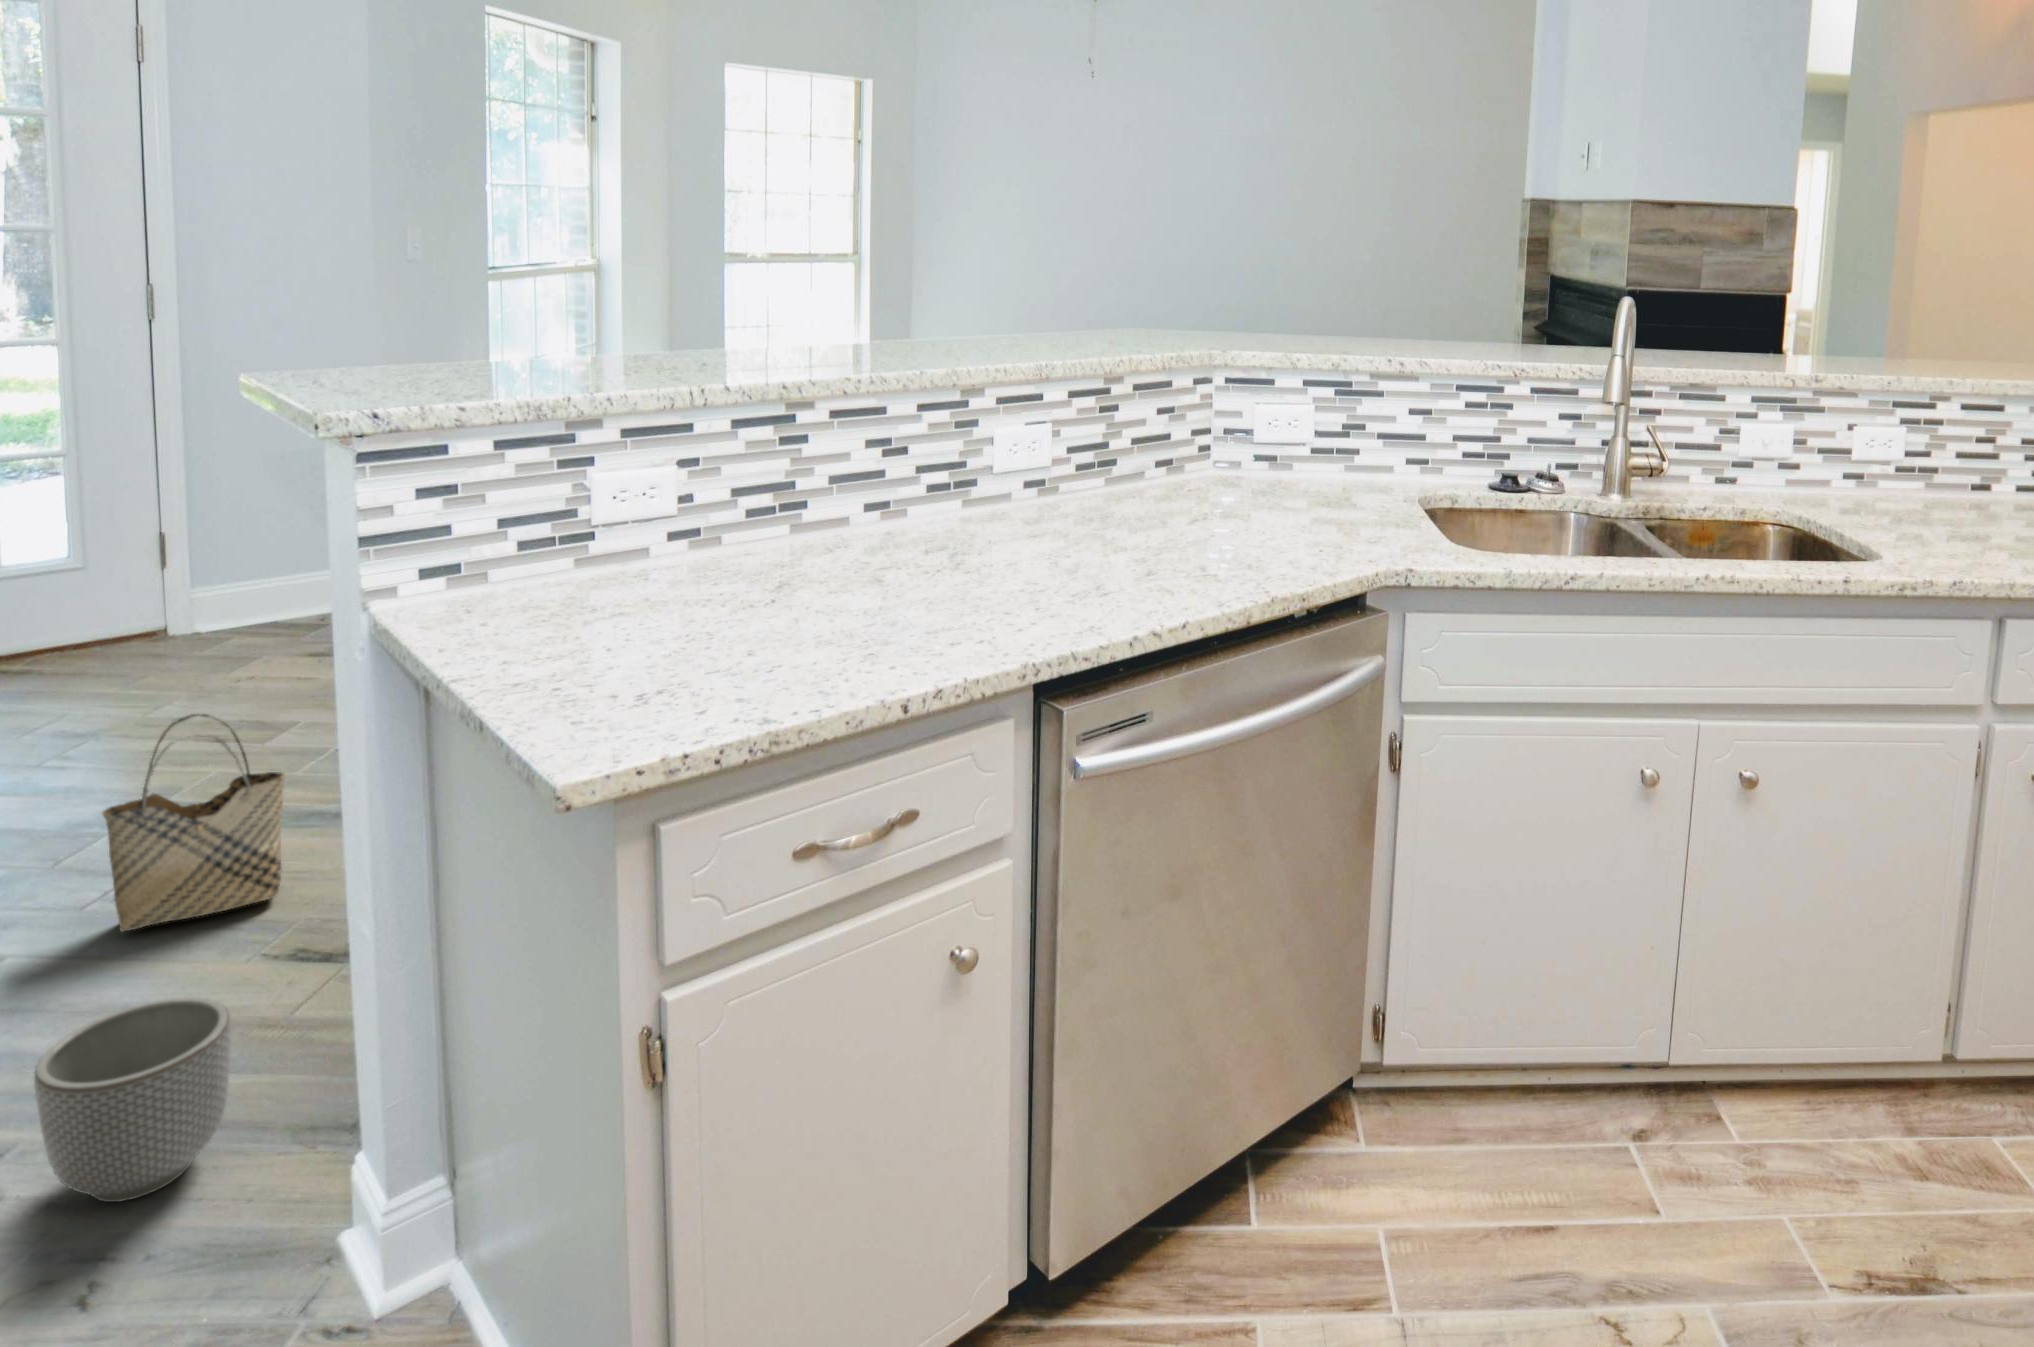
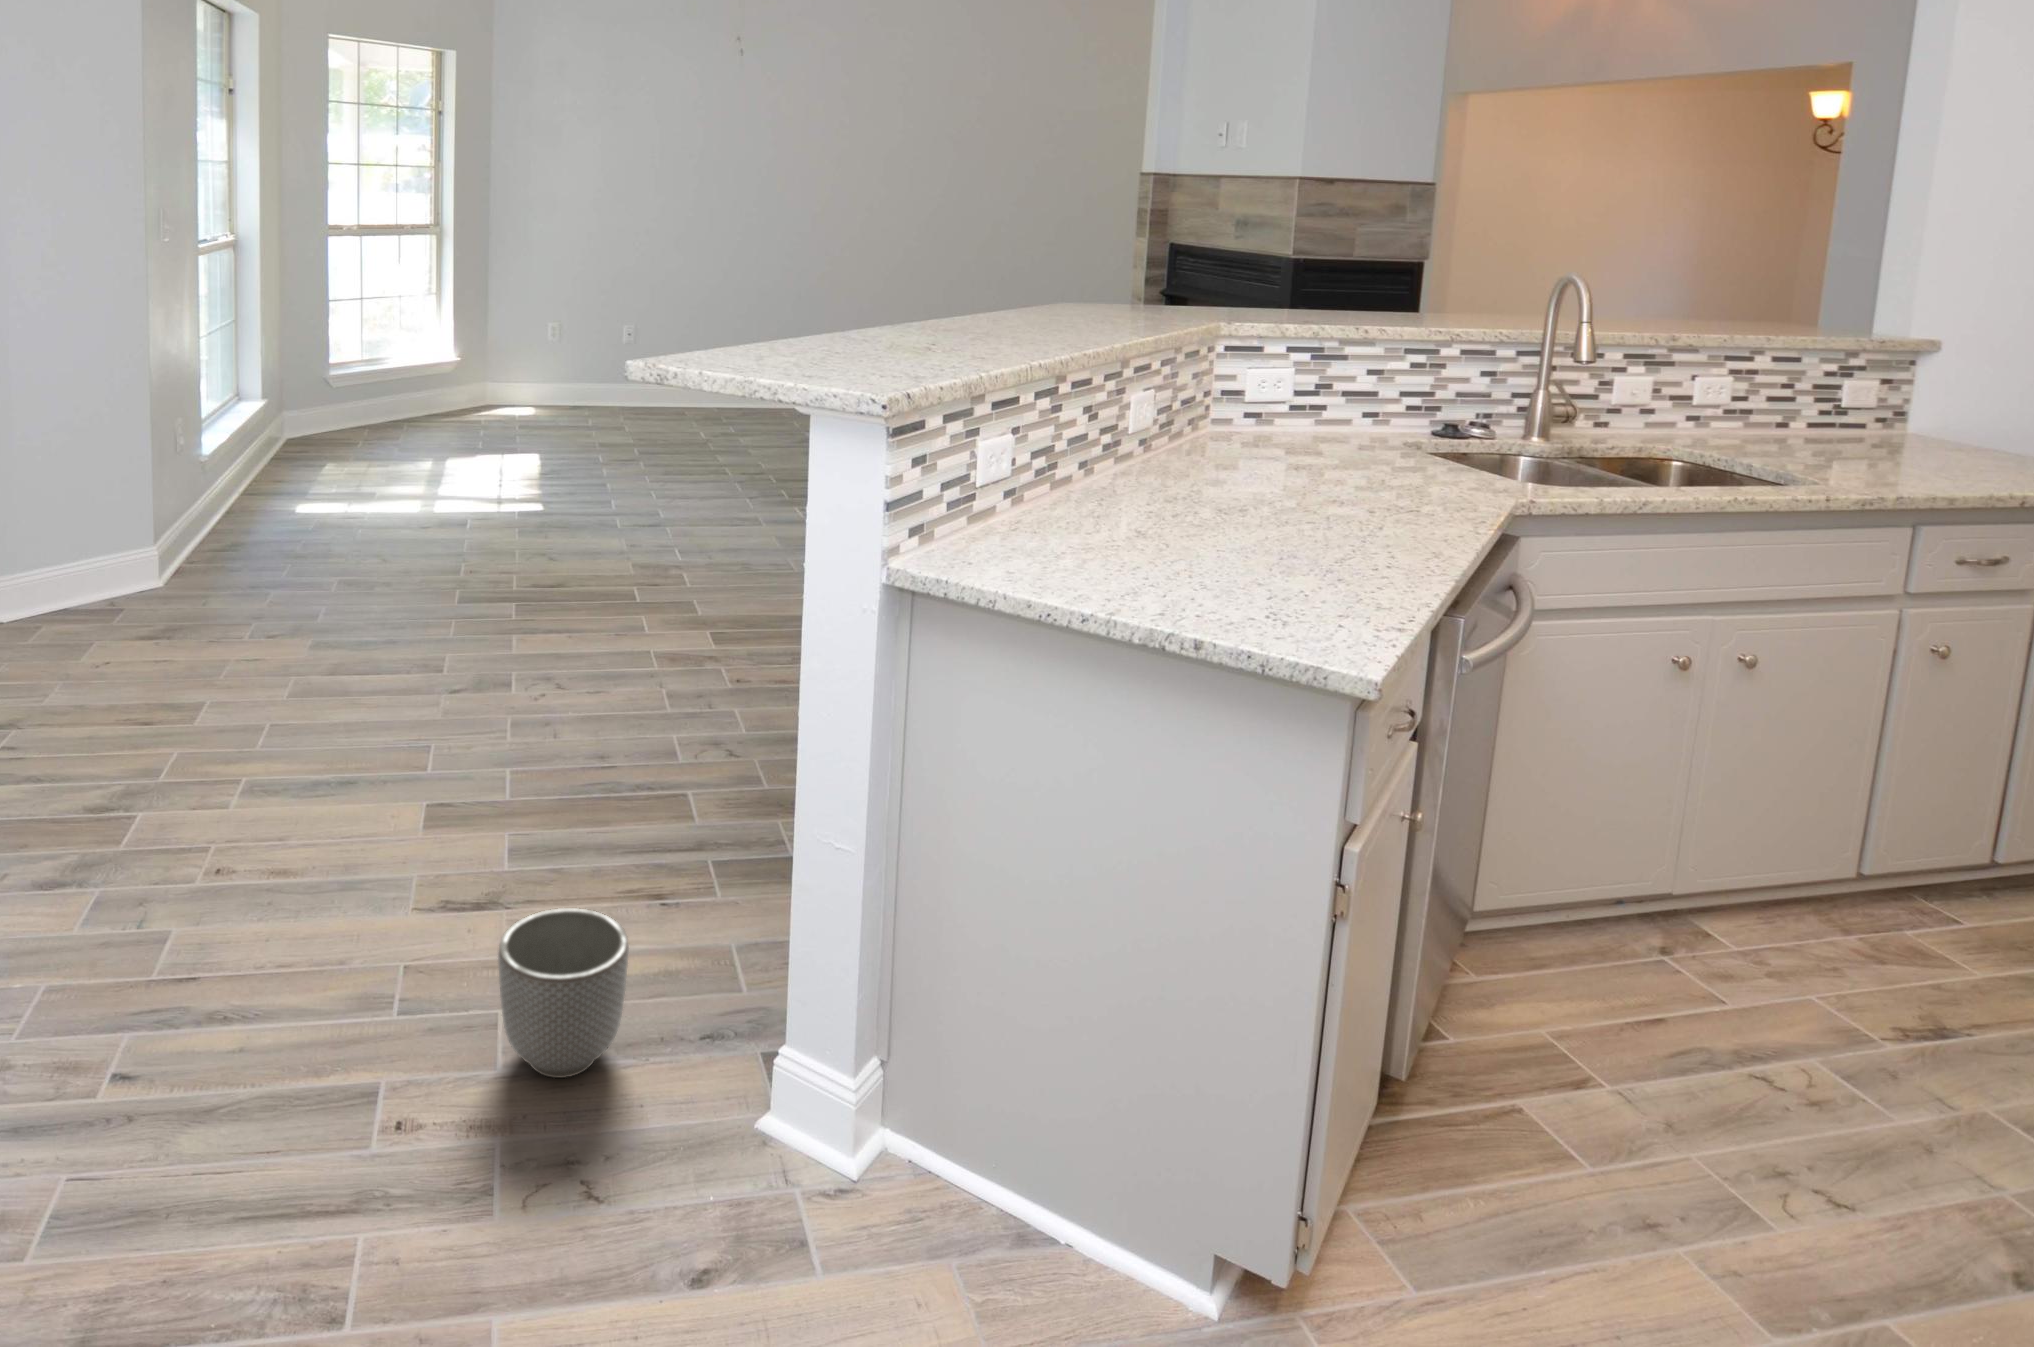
woven basket: present [102,714,285,932] -> none [273,679,400,880]

